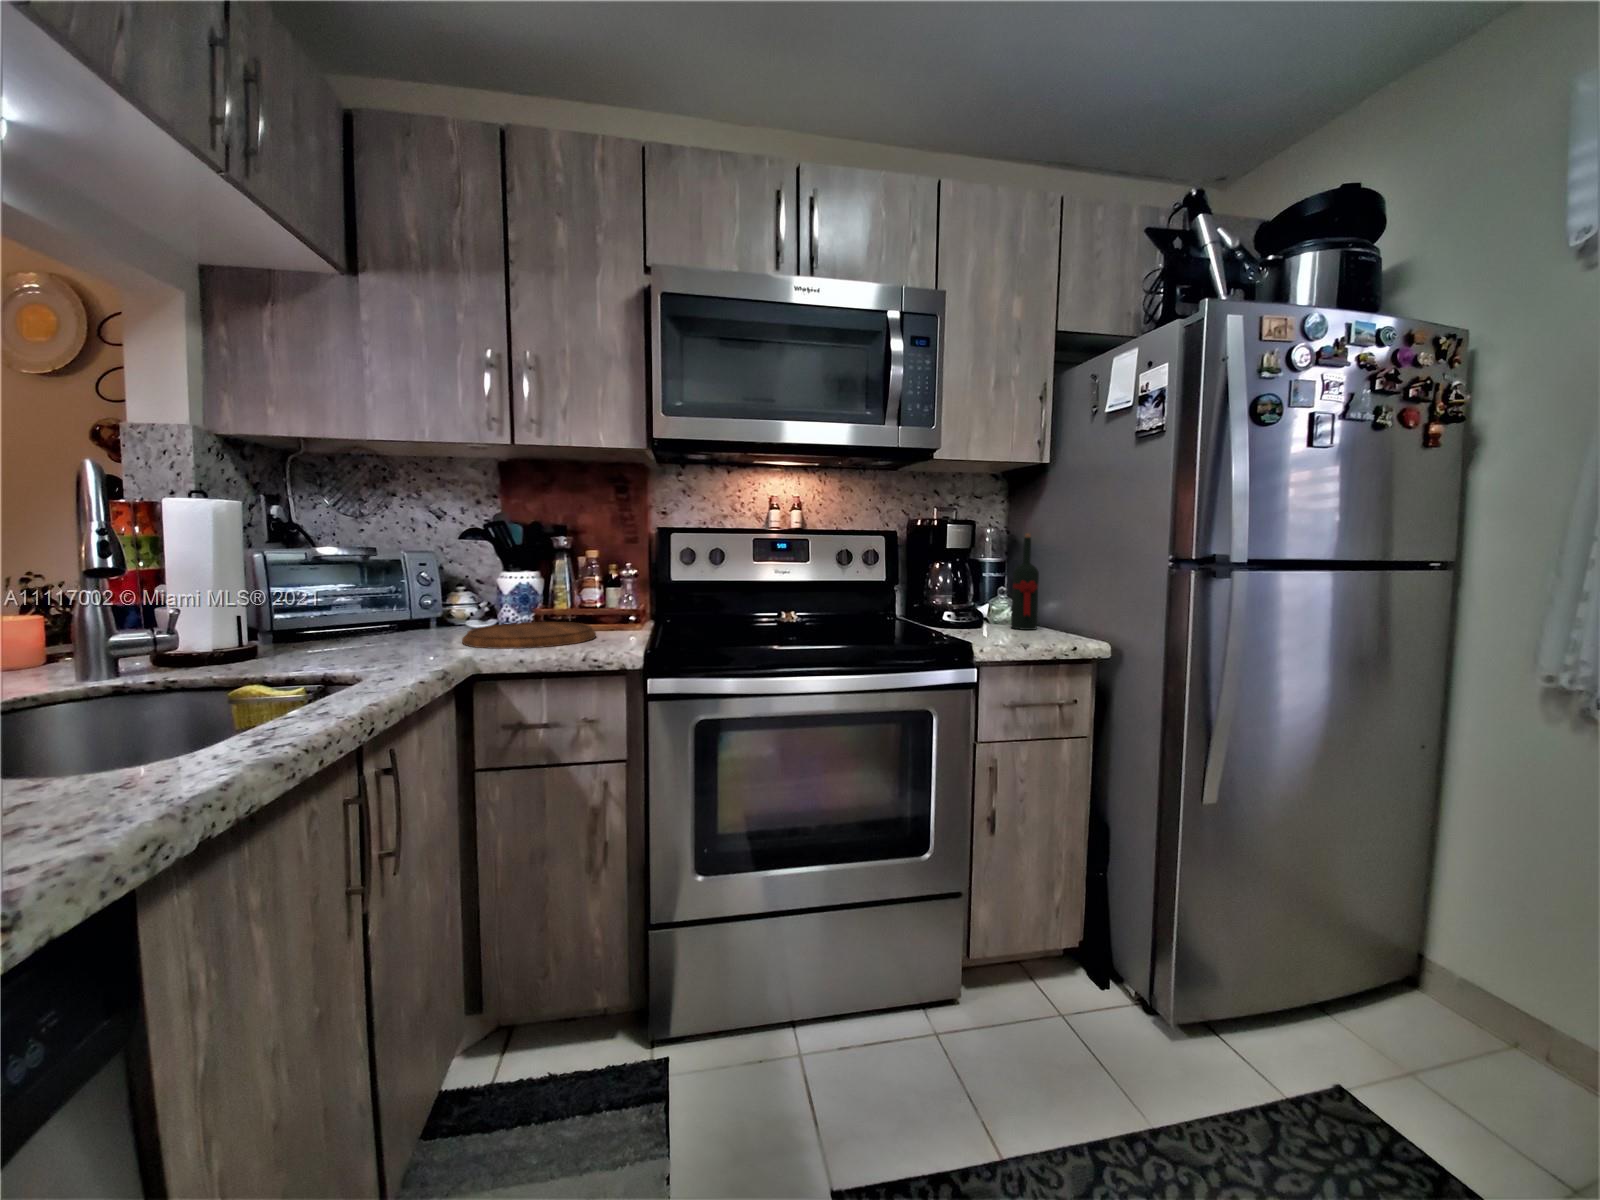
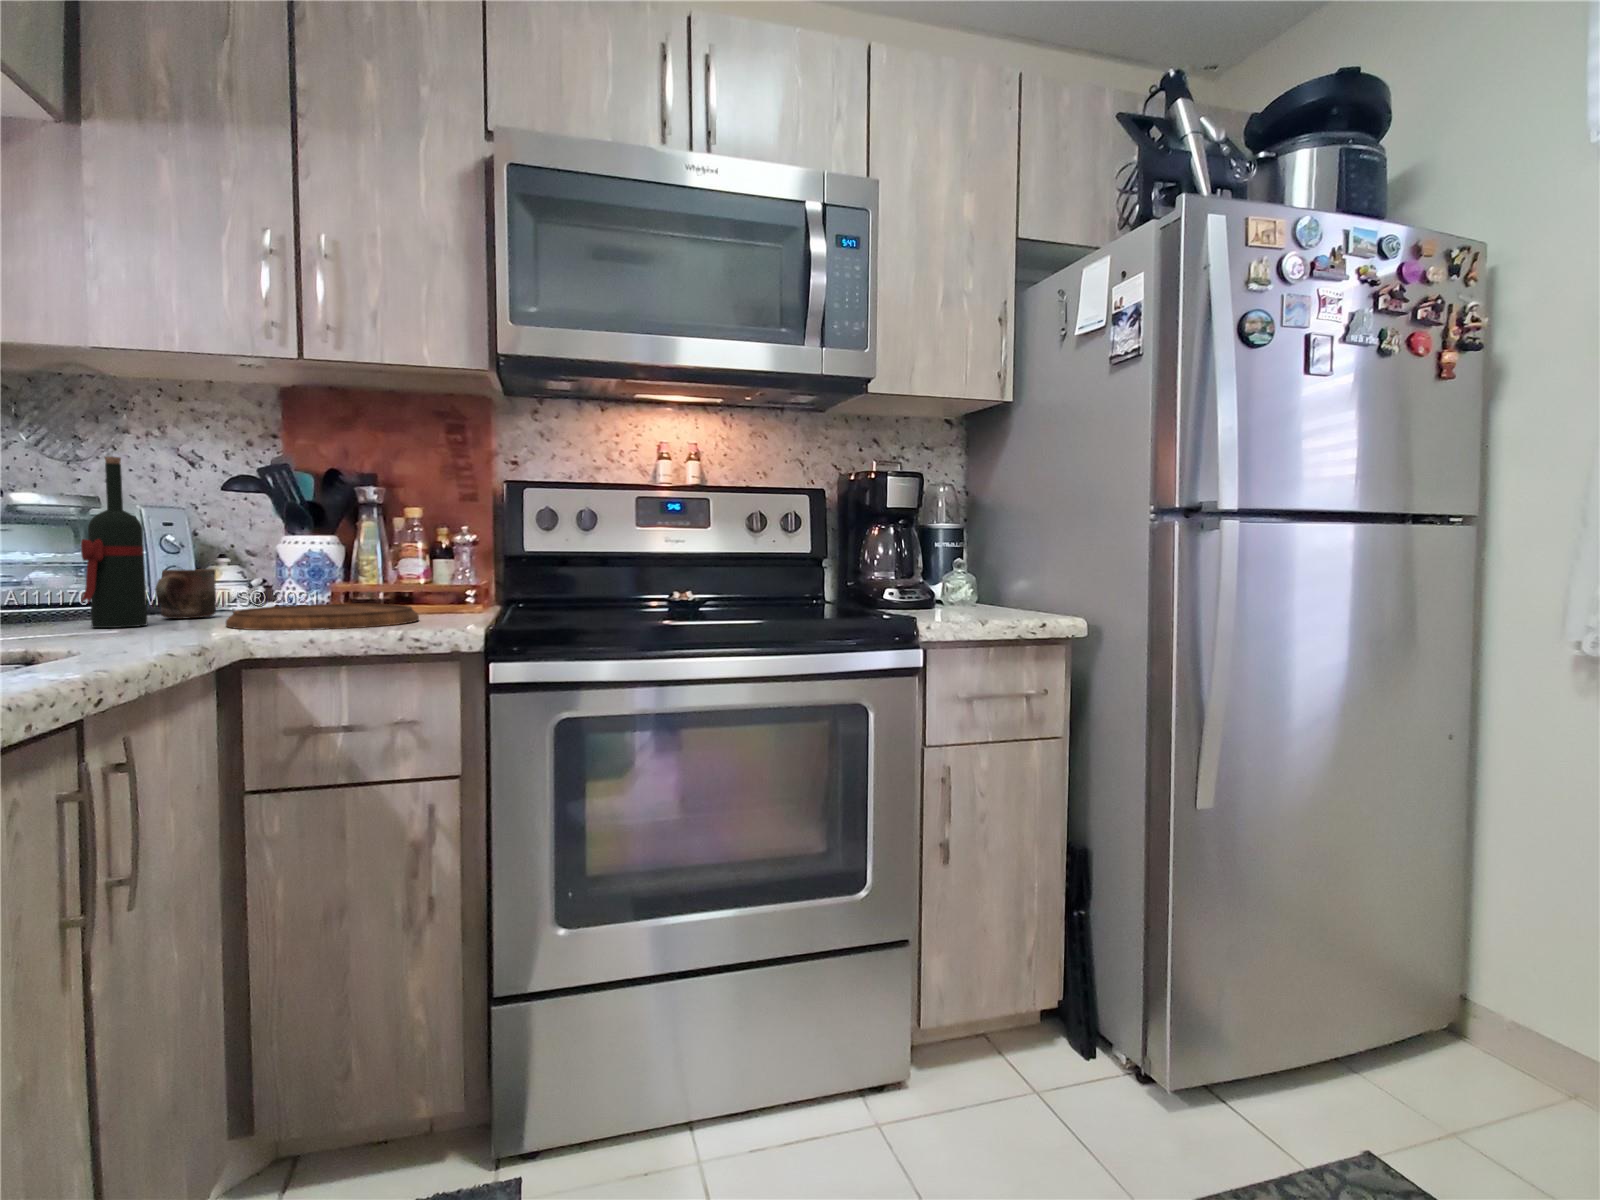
wine bottle: present [1011,533,1039,630] -> present [81,456,147,628]
mug: none [415,595,455,632] -> present [155,569,216,619]

